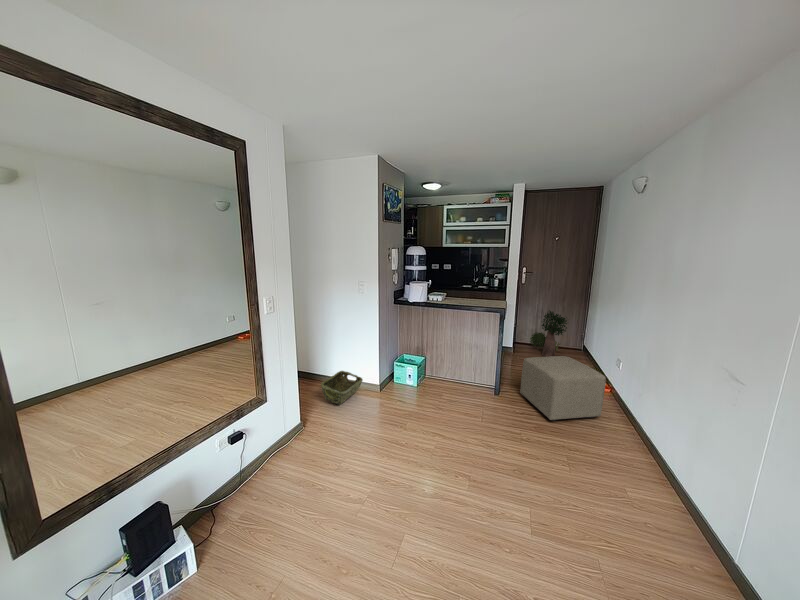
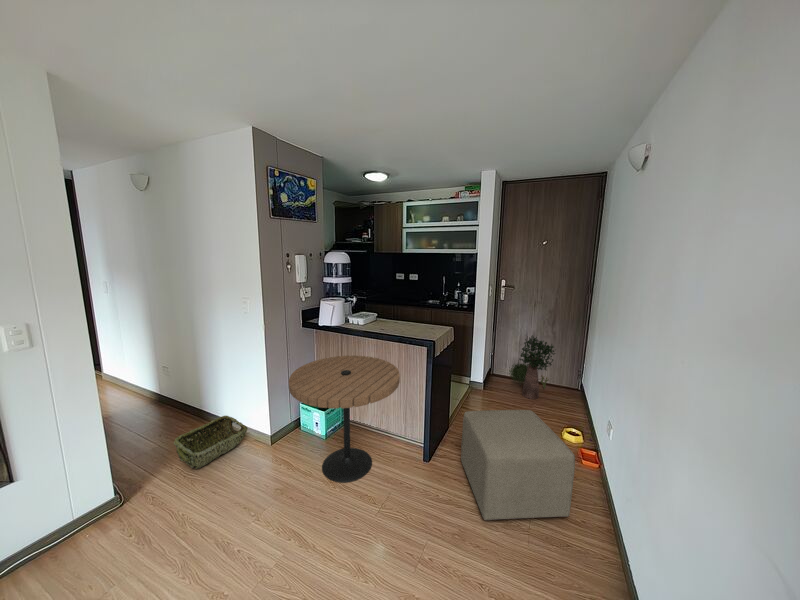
side table: none [407,324,485,408] -> present [289,355,400,483]

